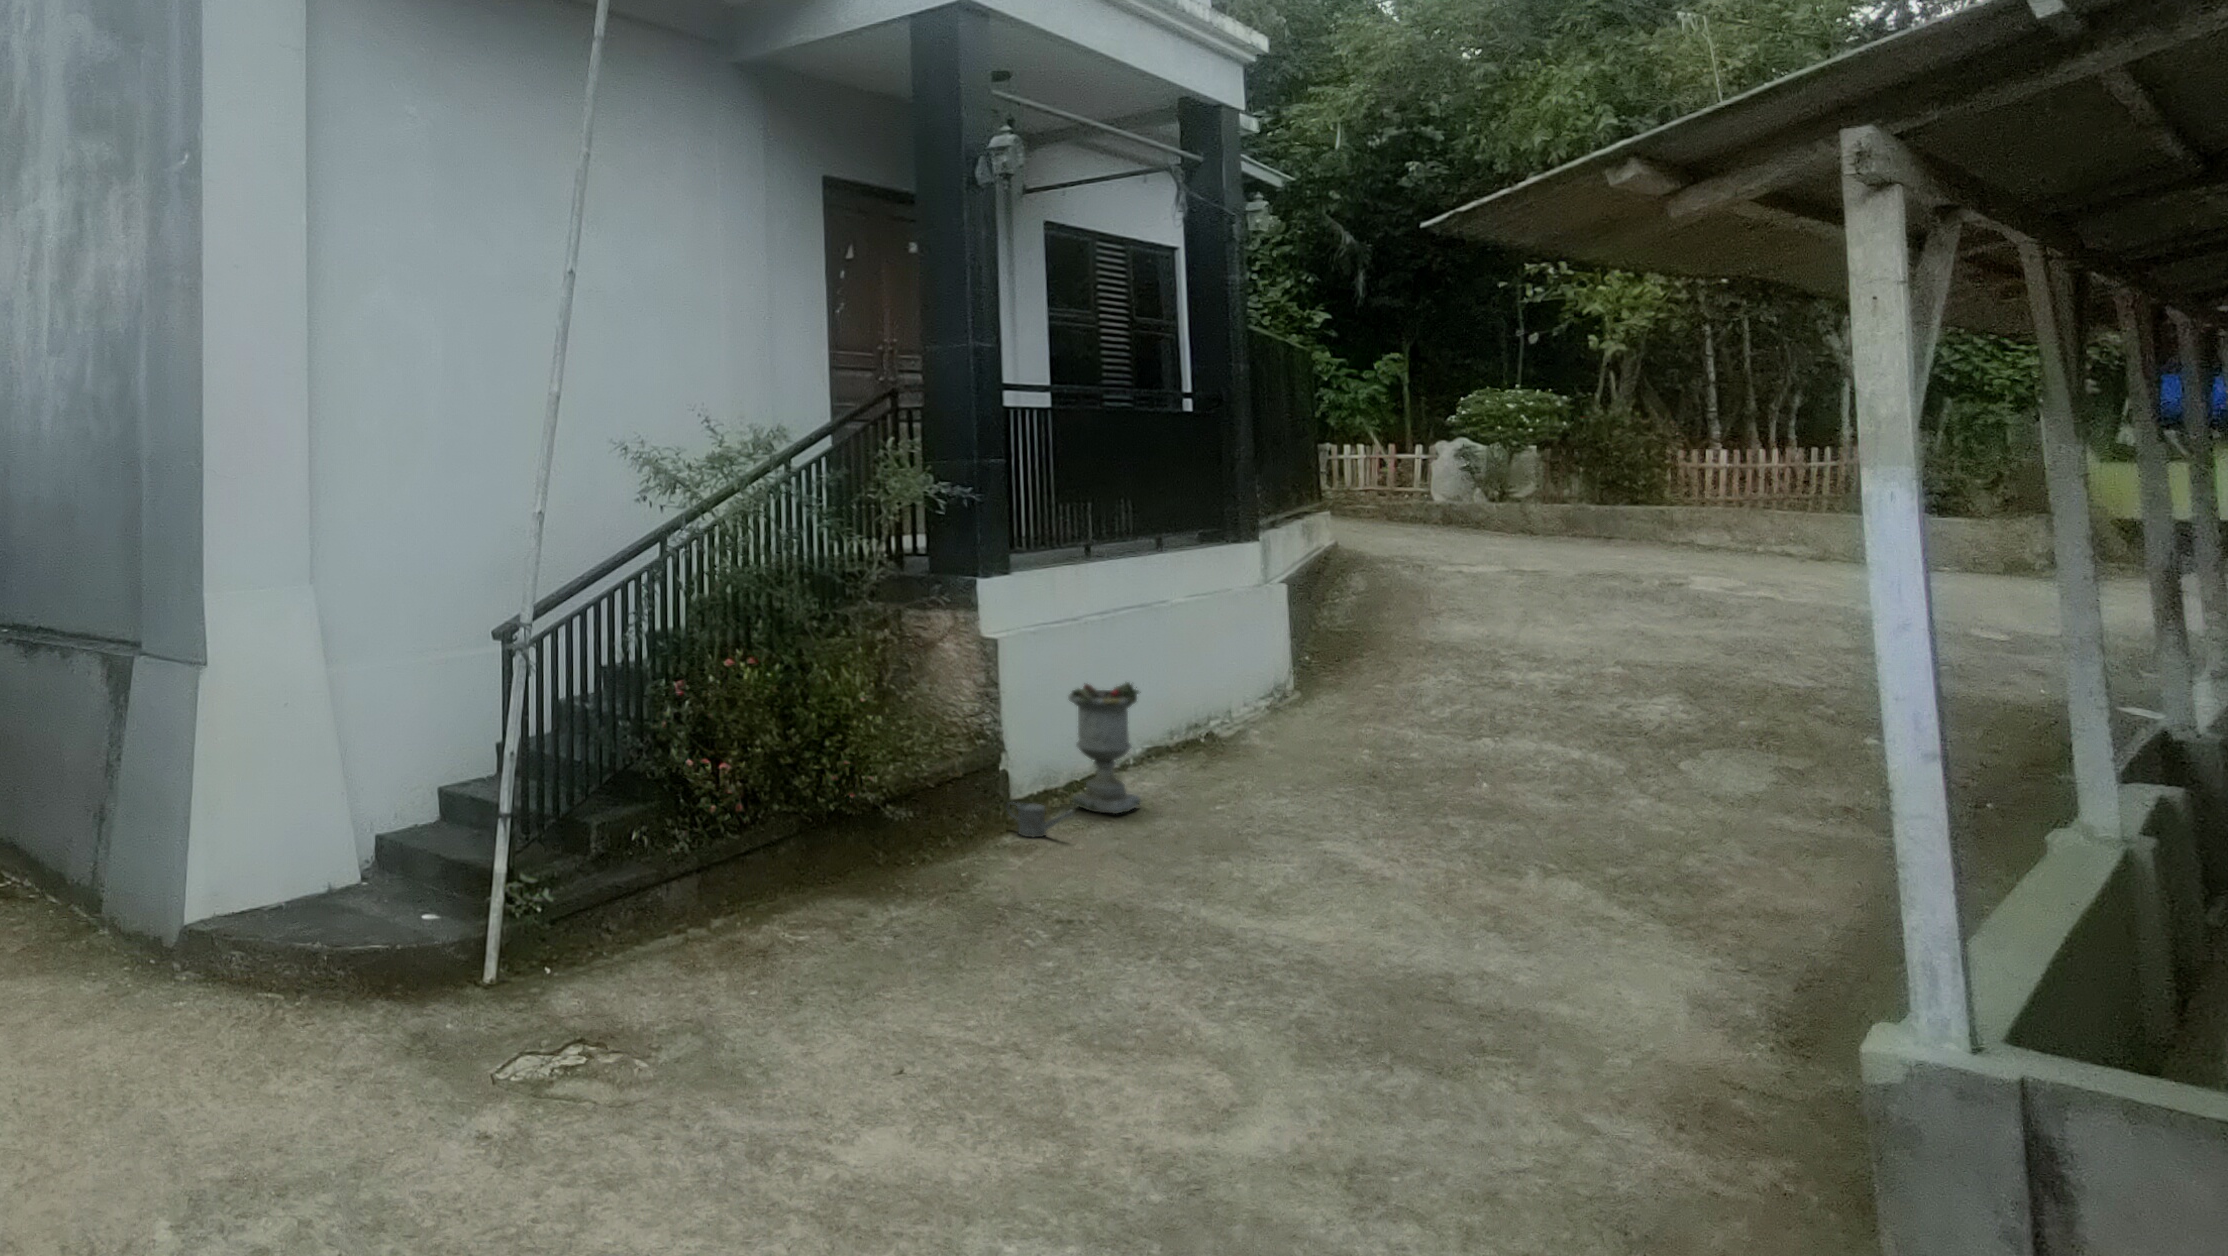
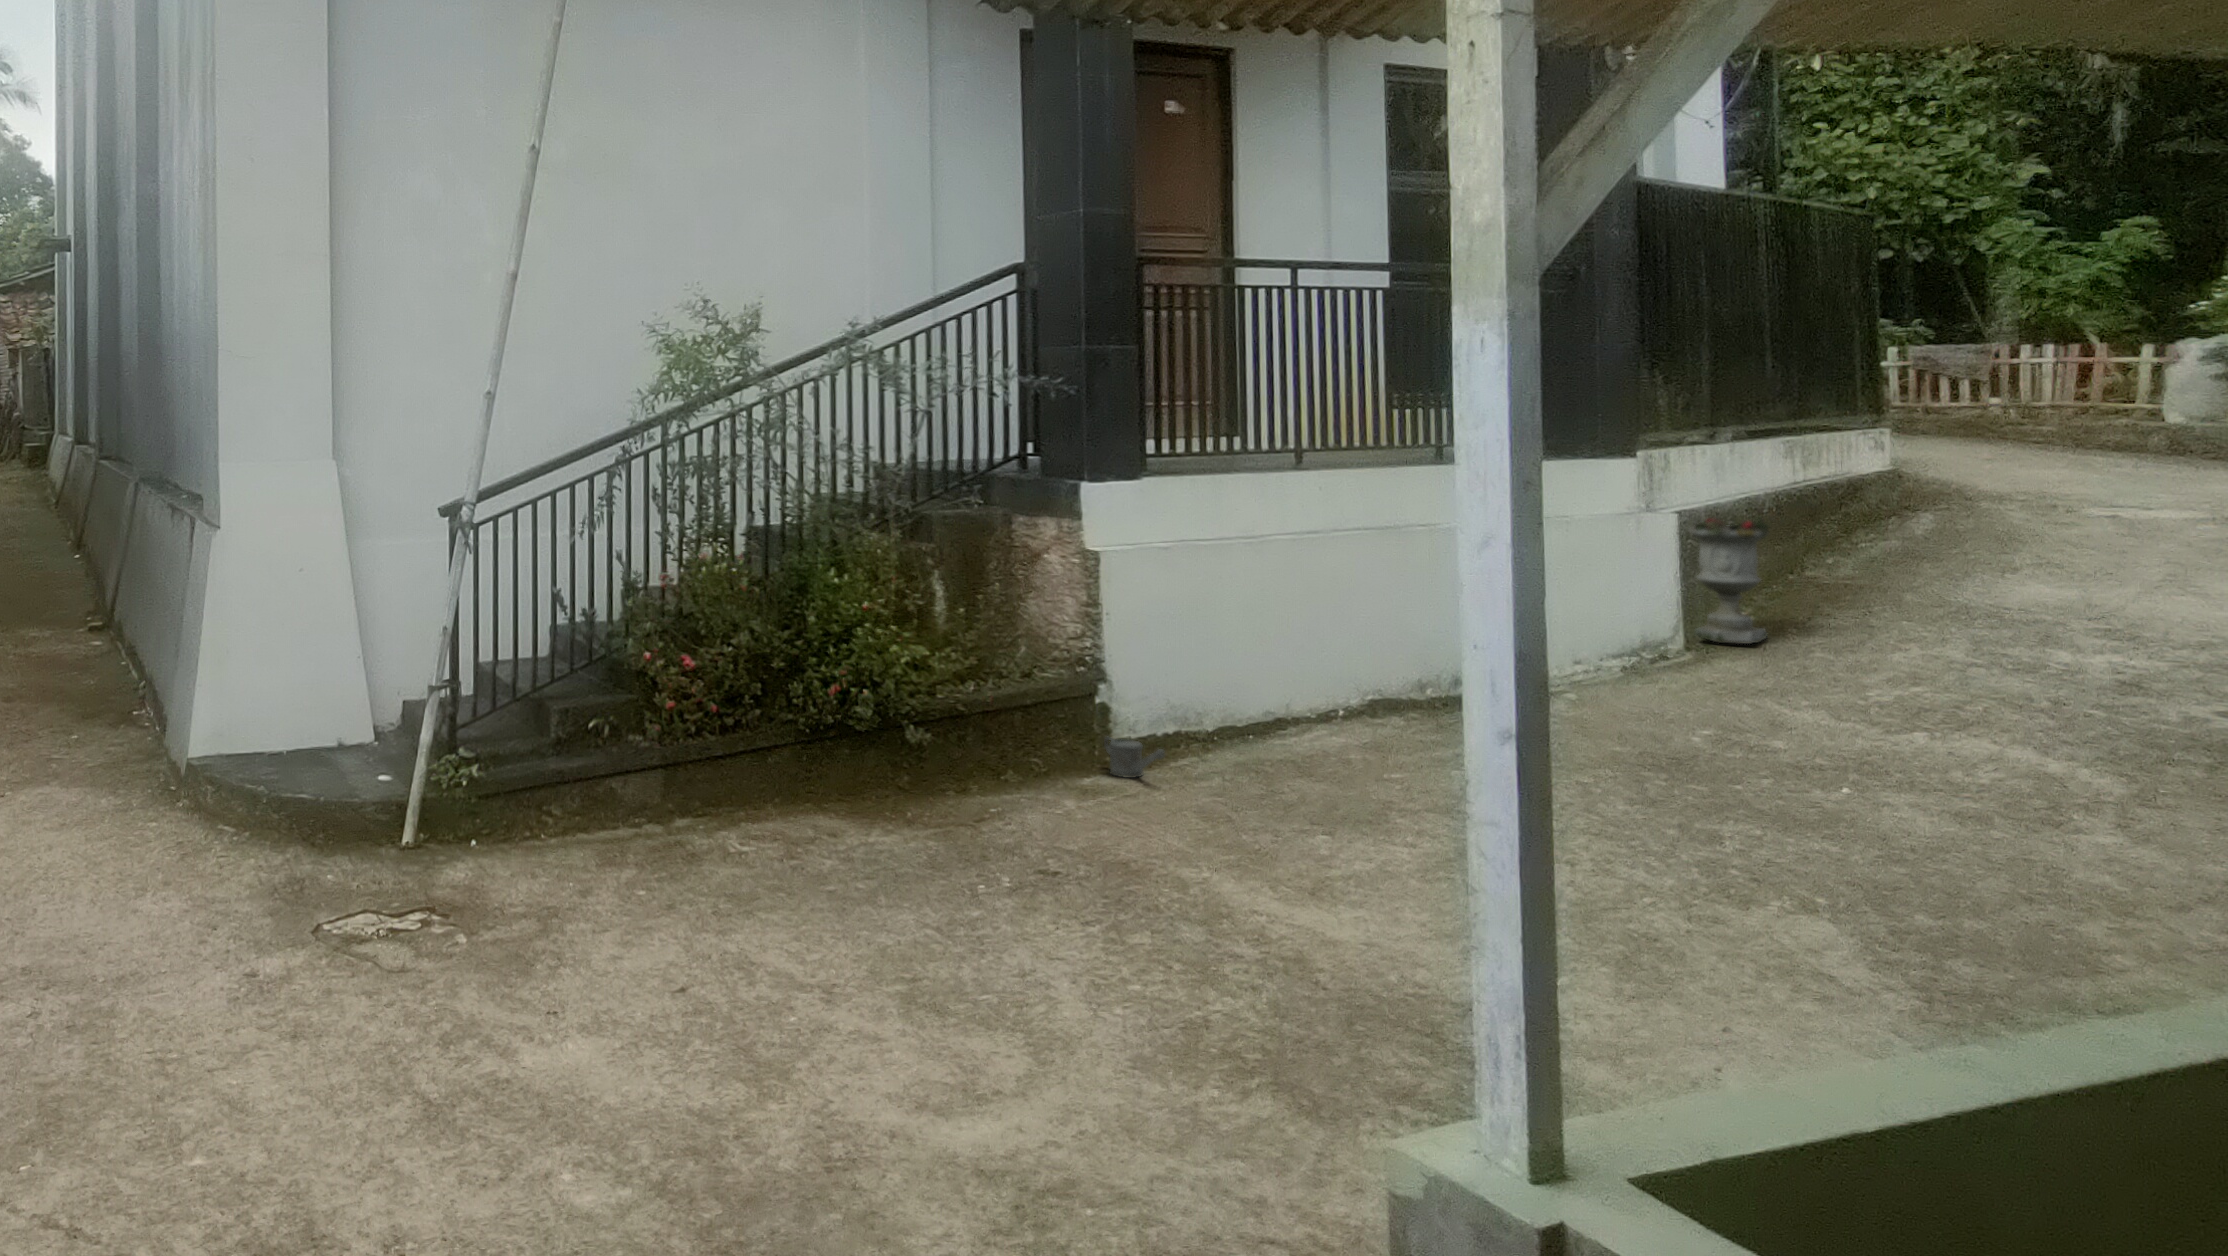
planter: present [1068,682,1141,813] -> present [1689,516,1769,644]

